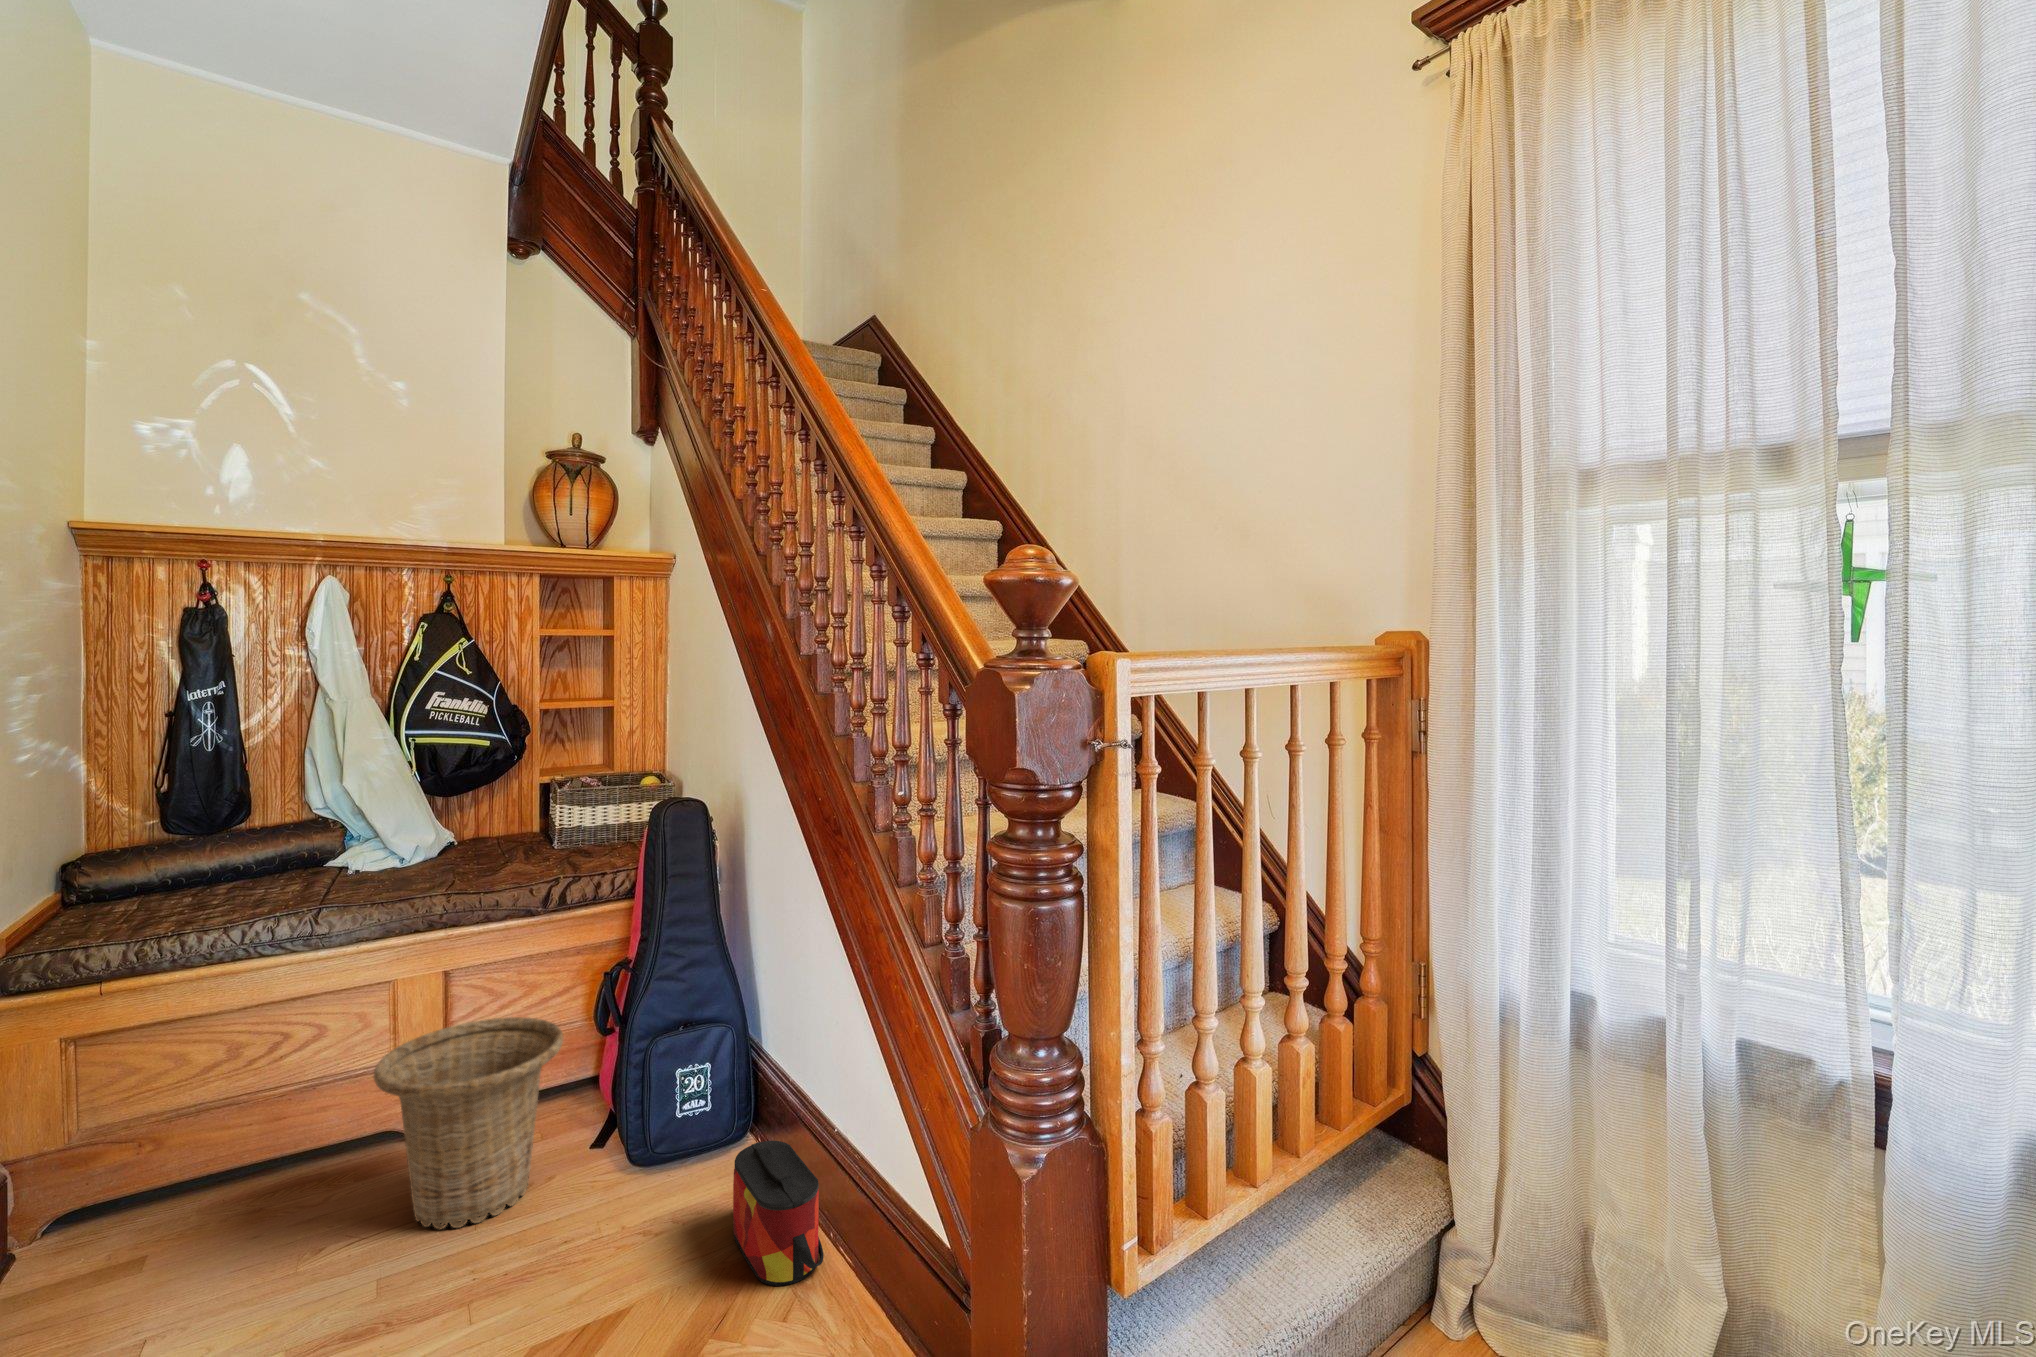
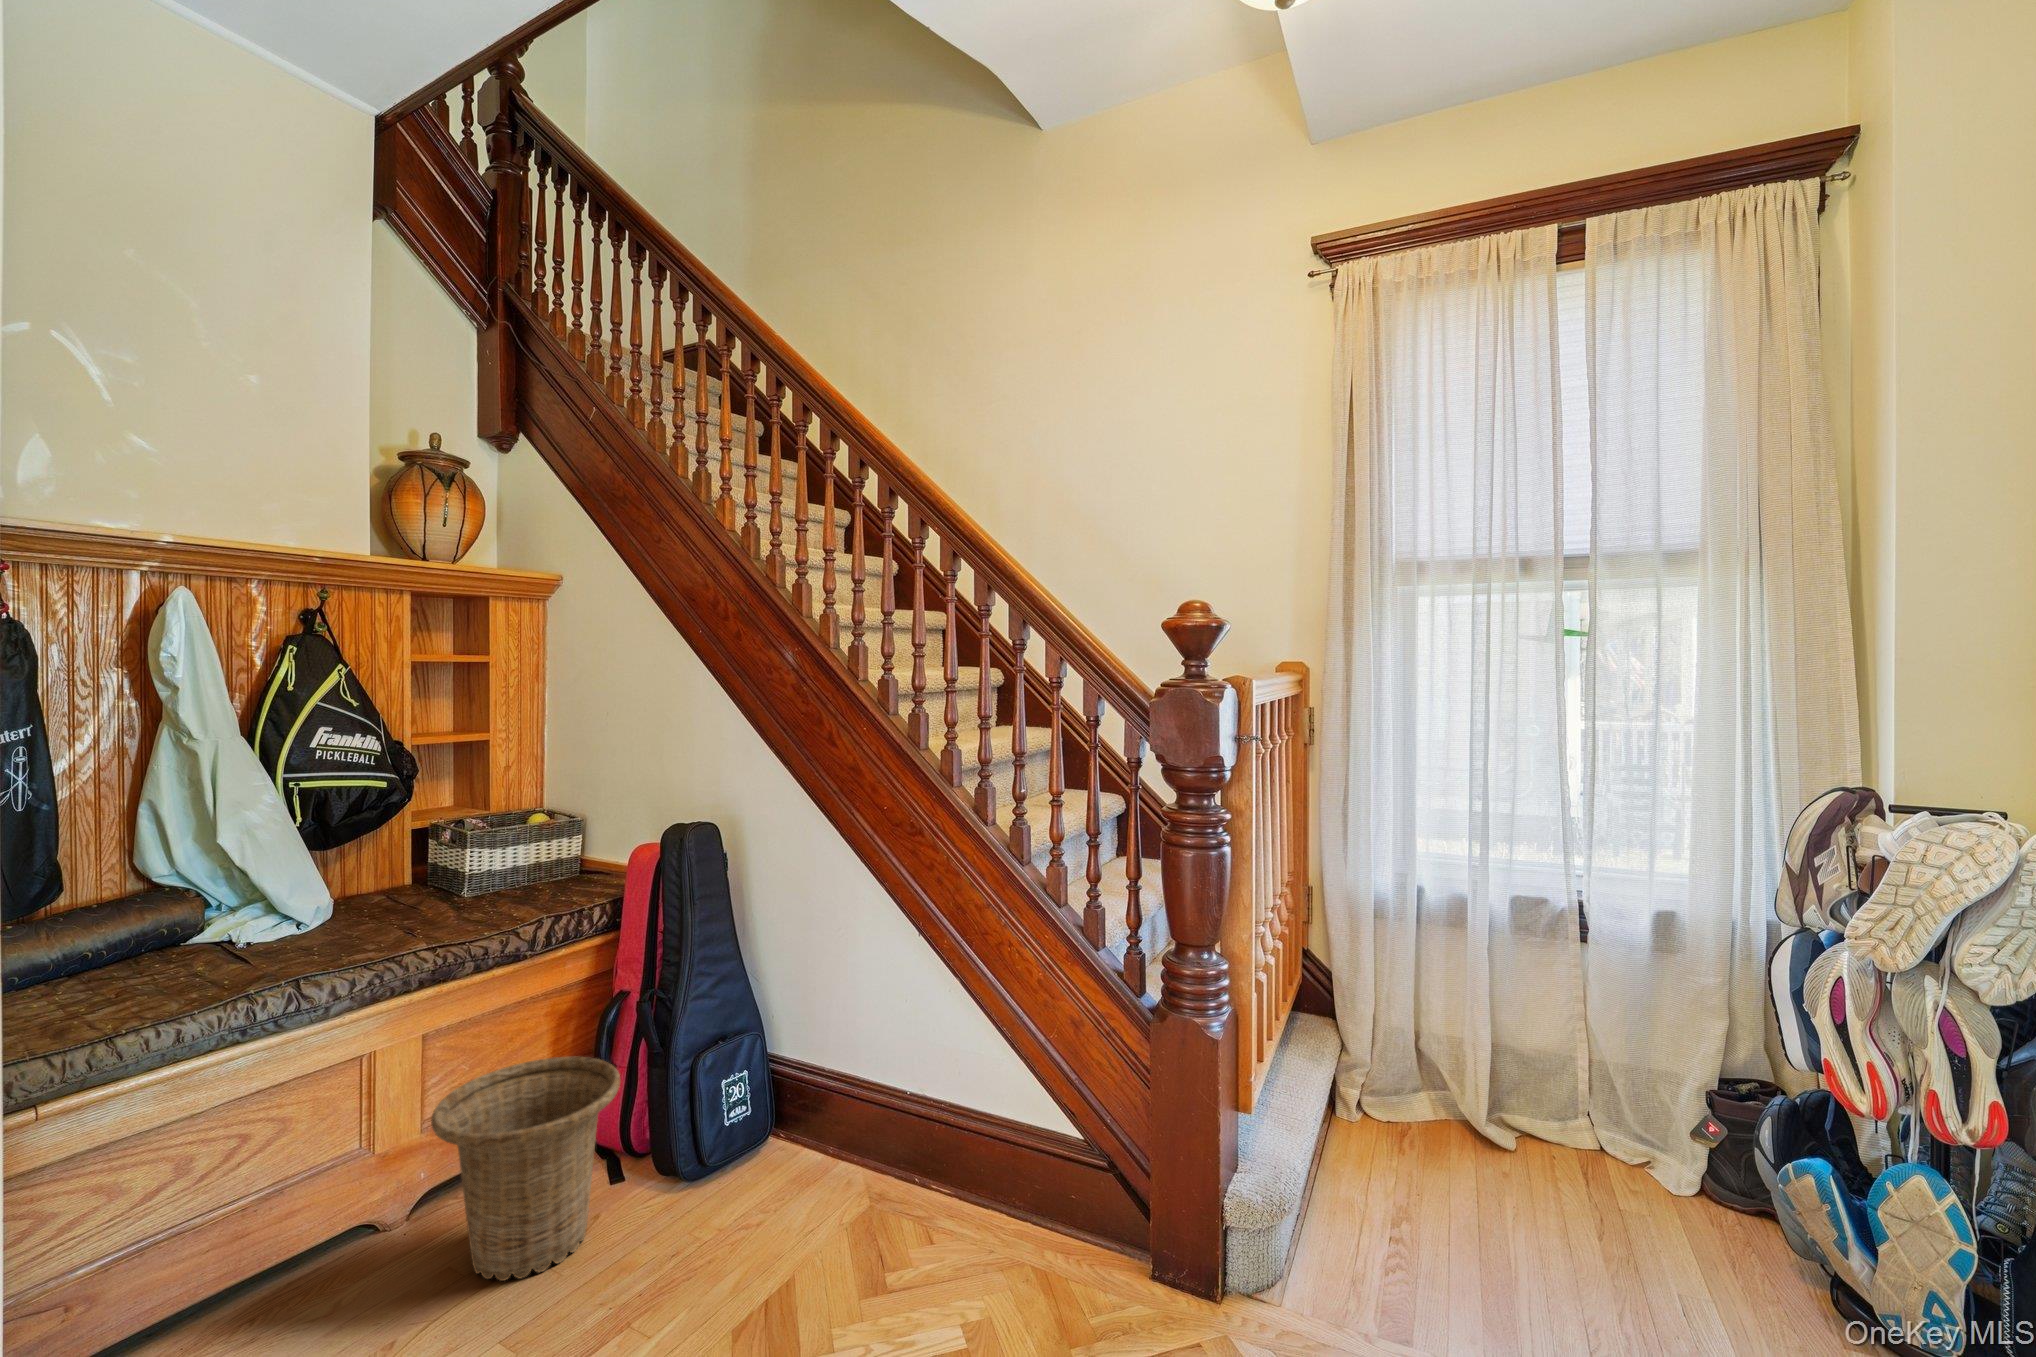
bag: present [733,1141,824,1286] -> none [824,1117,931,1230]

